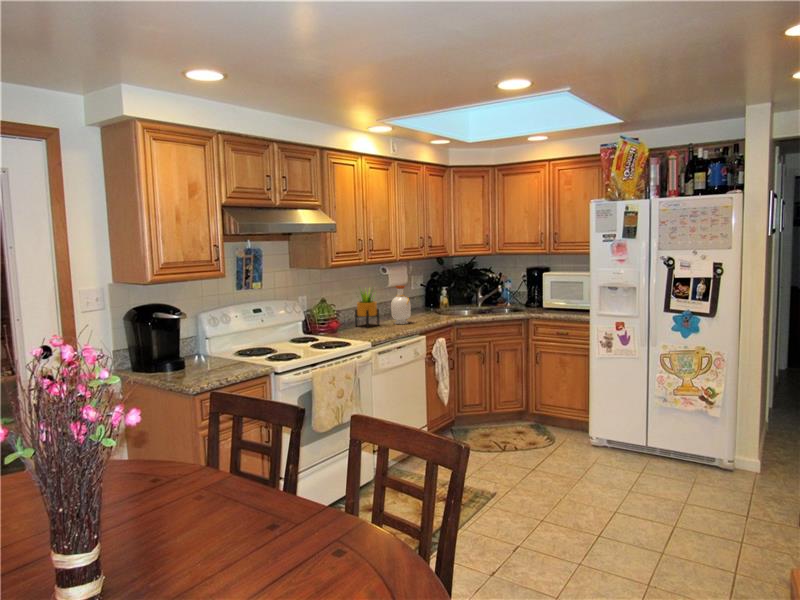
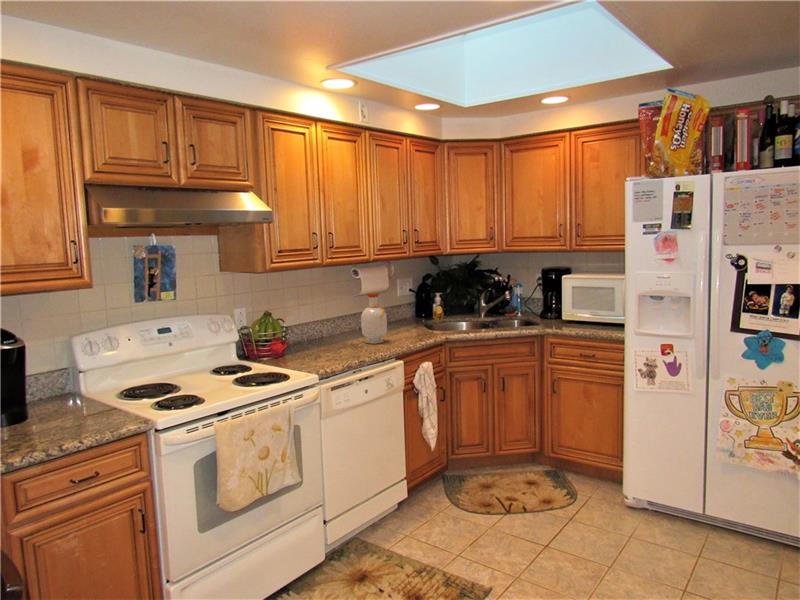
potted plant: present [355,291,379,327] -> none [311,292,345,349]

